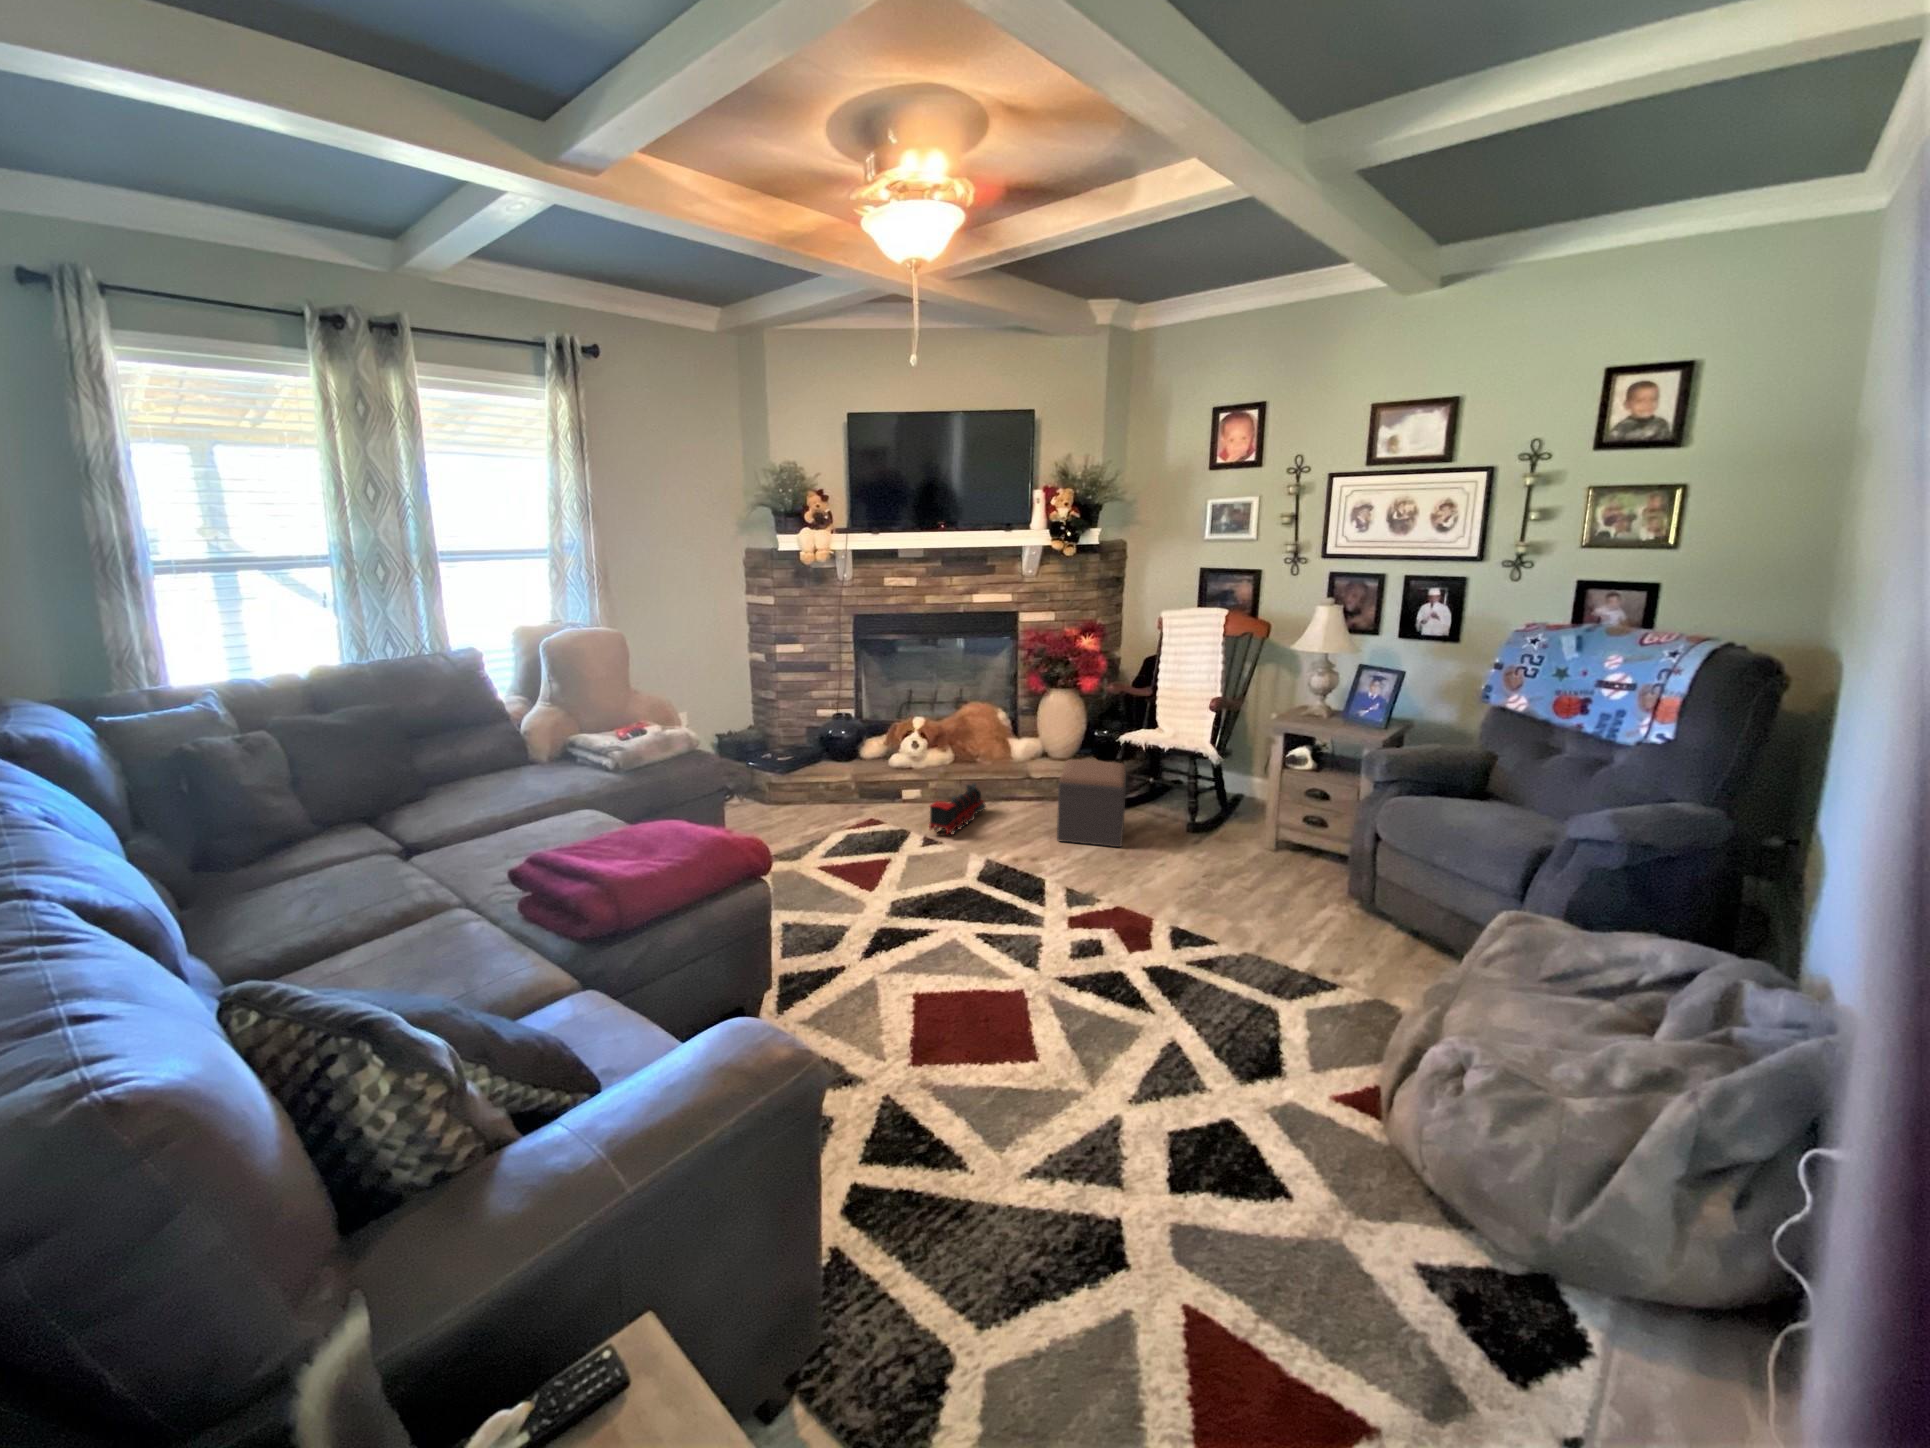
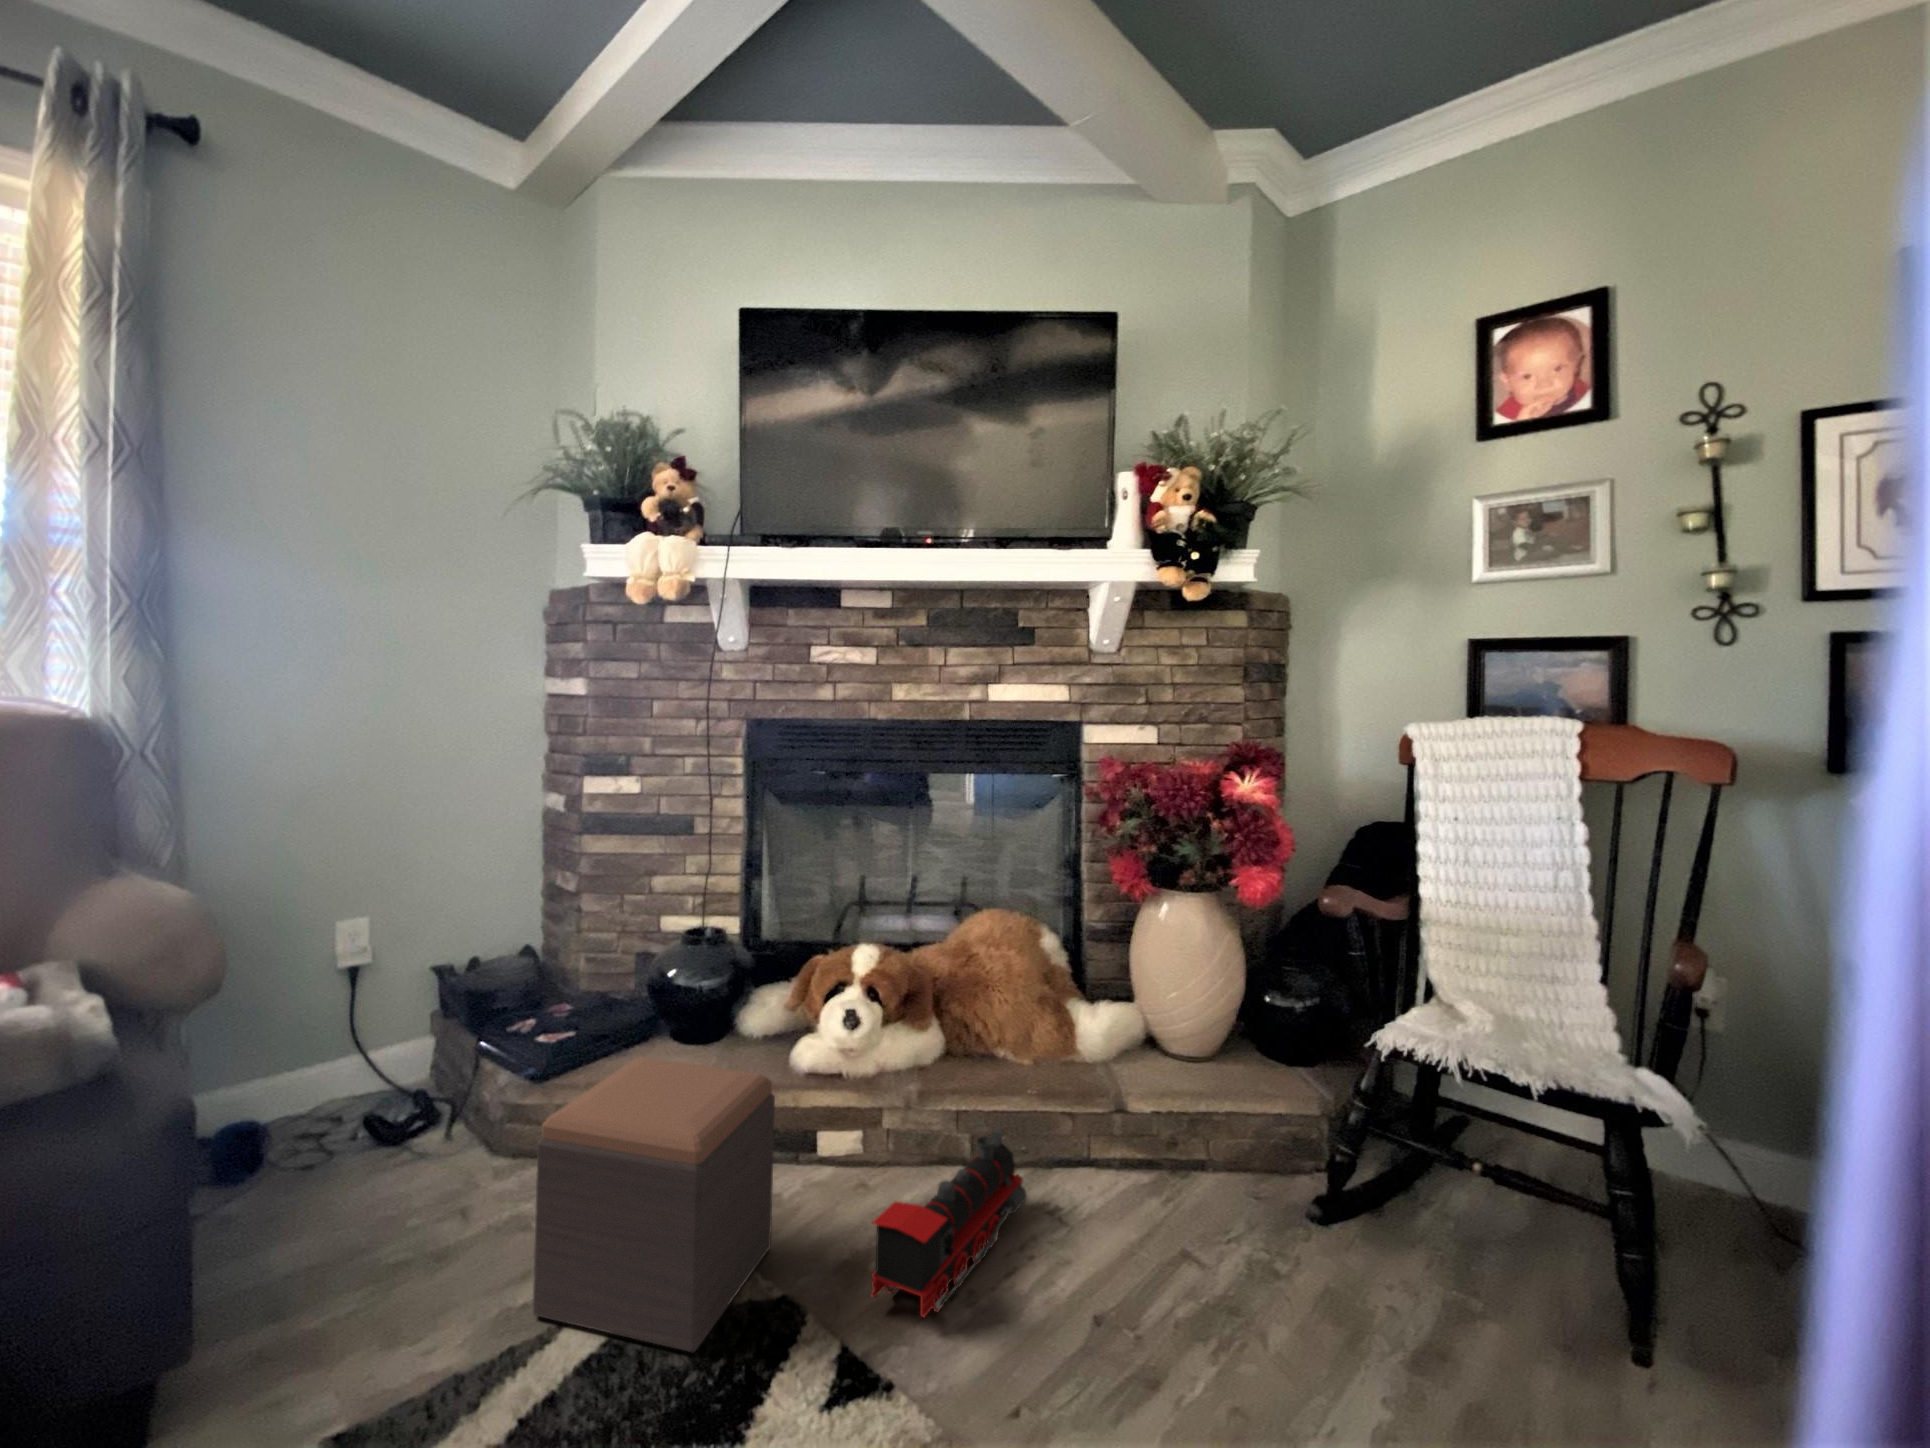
footstool: present [1057,759,1126,847] -> present [533,1057,775,1352]

